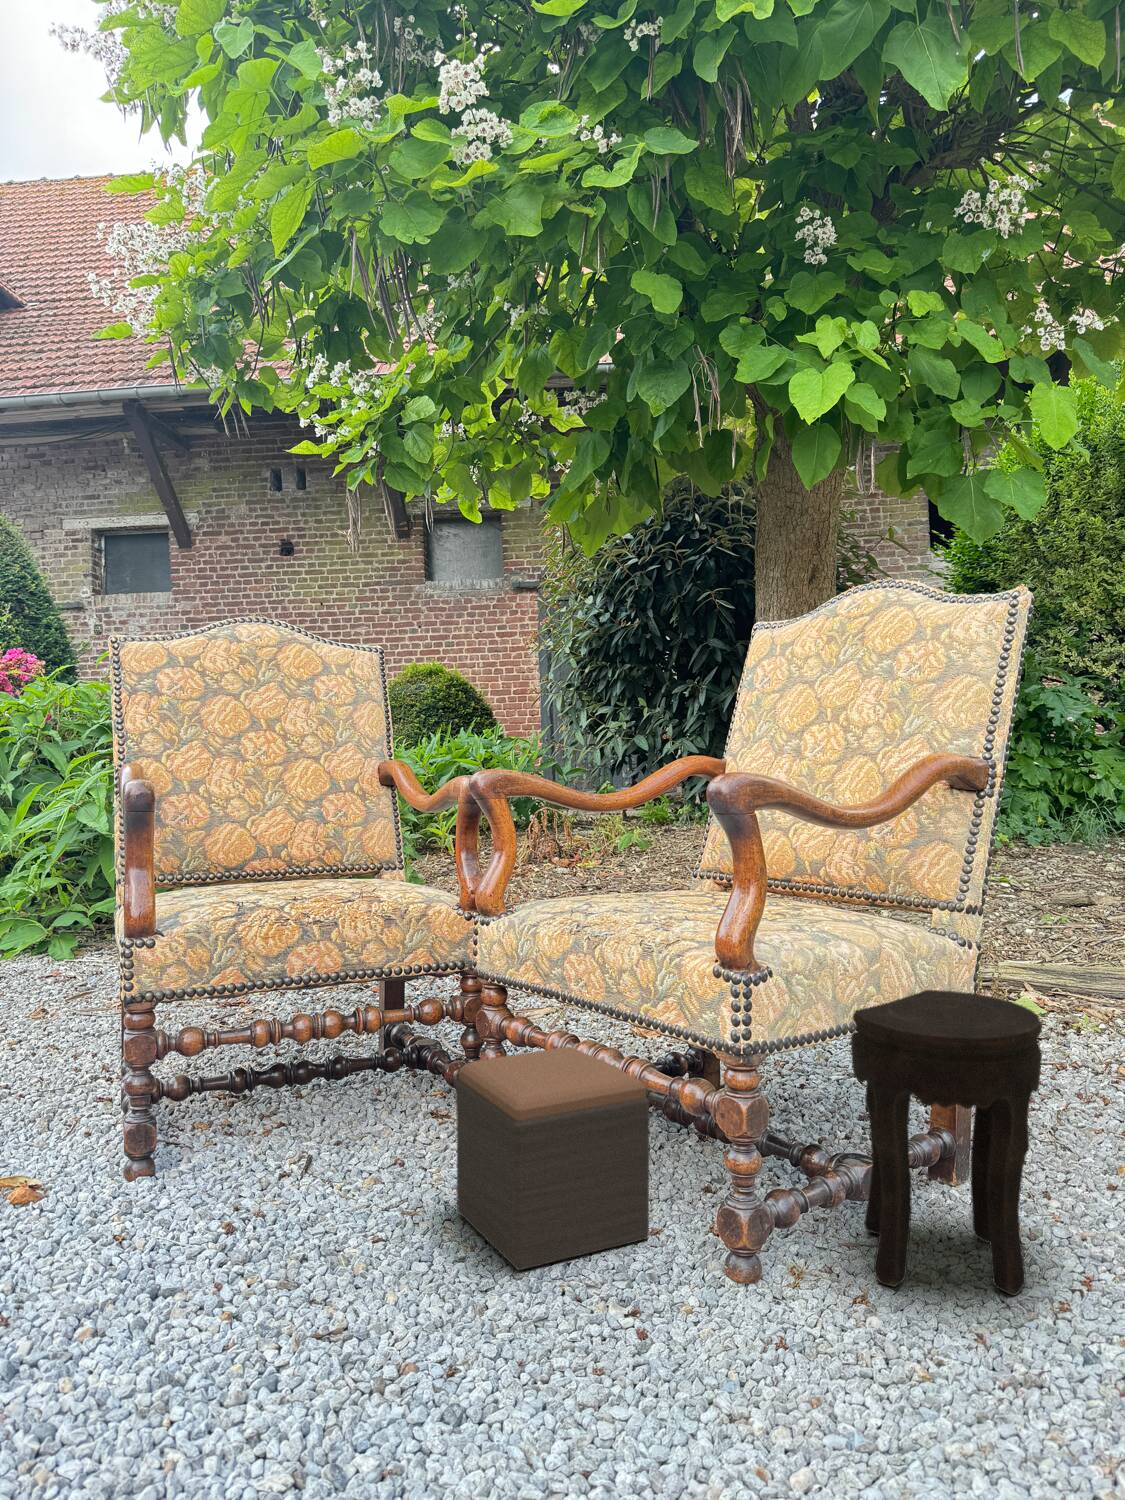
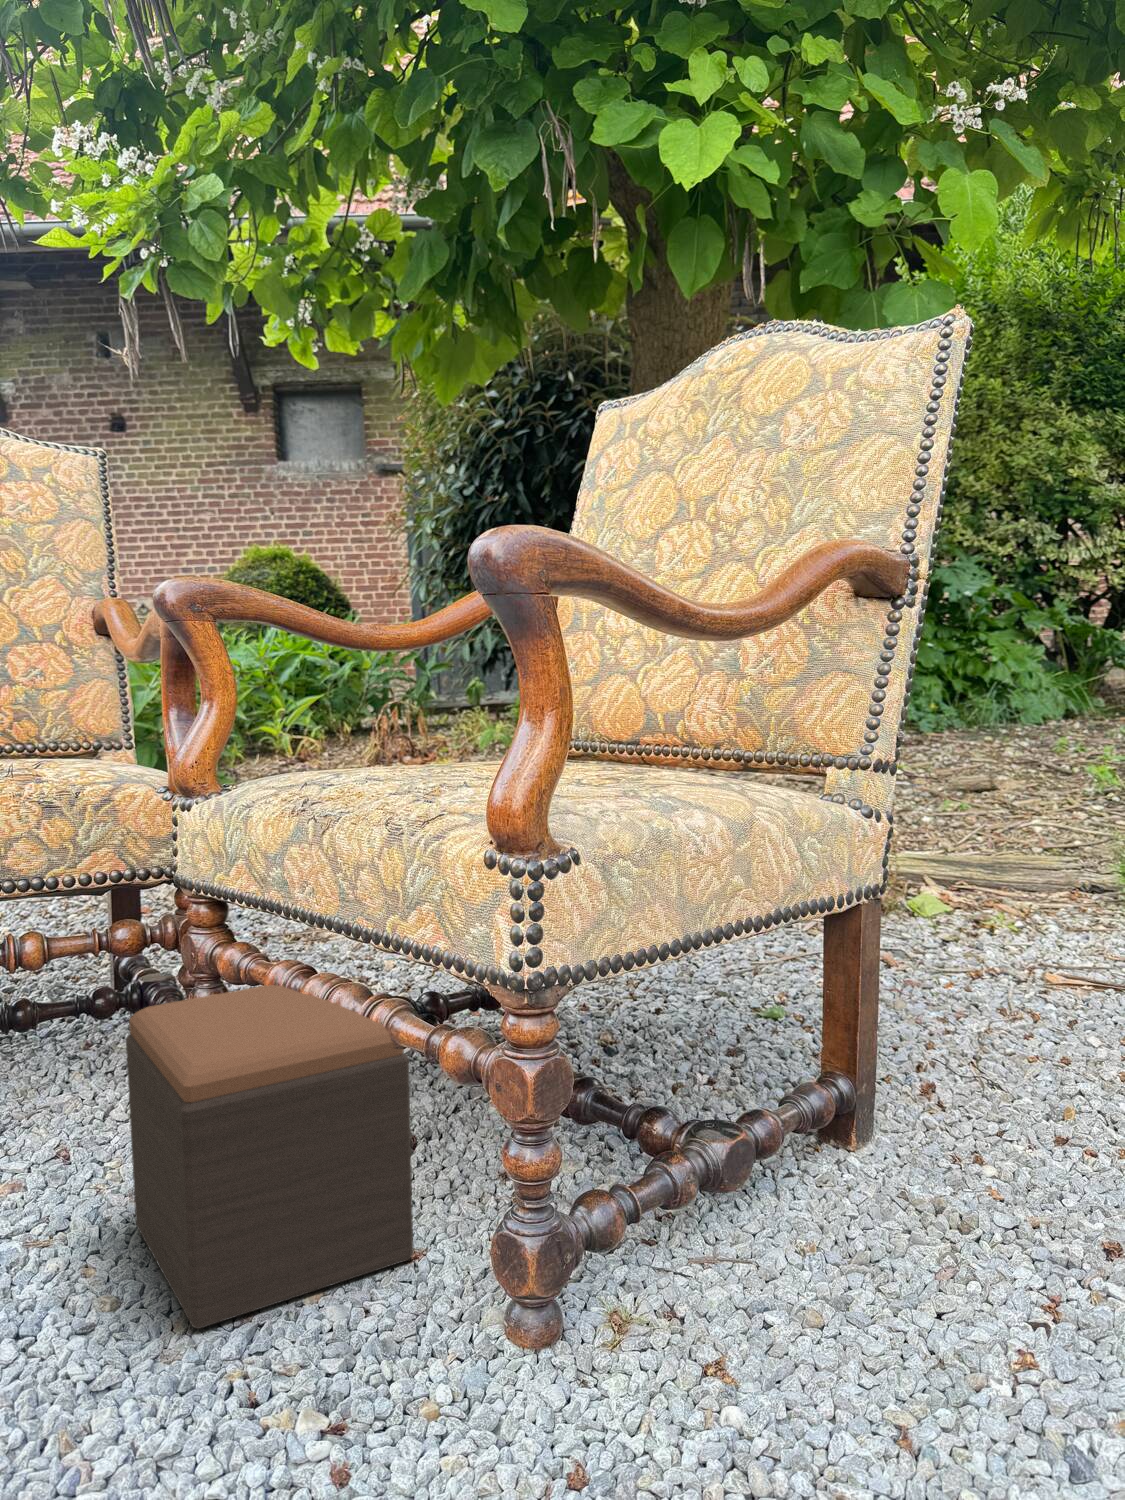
side table: present [851,990,1042,1295] -> none [707,883,993,1338]

